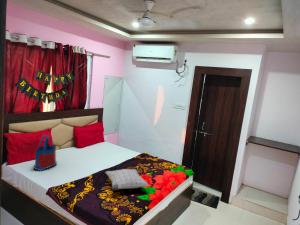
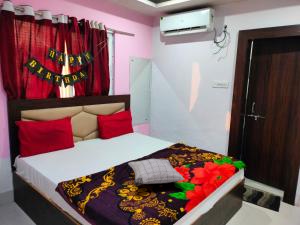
tote bag: present [34,135,57,171] -> none [47,121,75,164]

